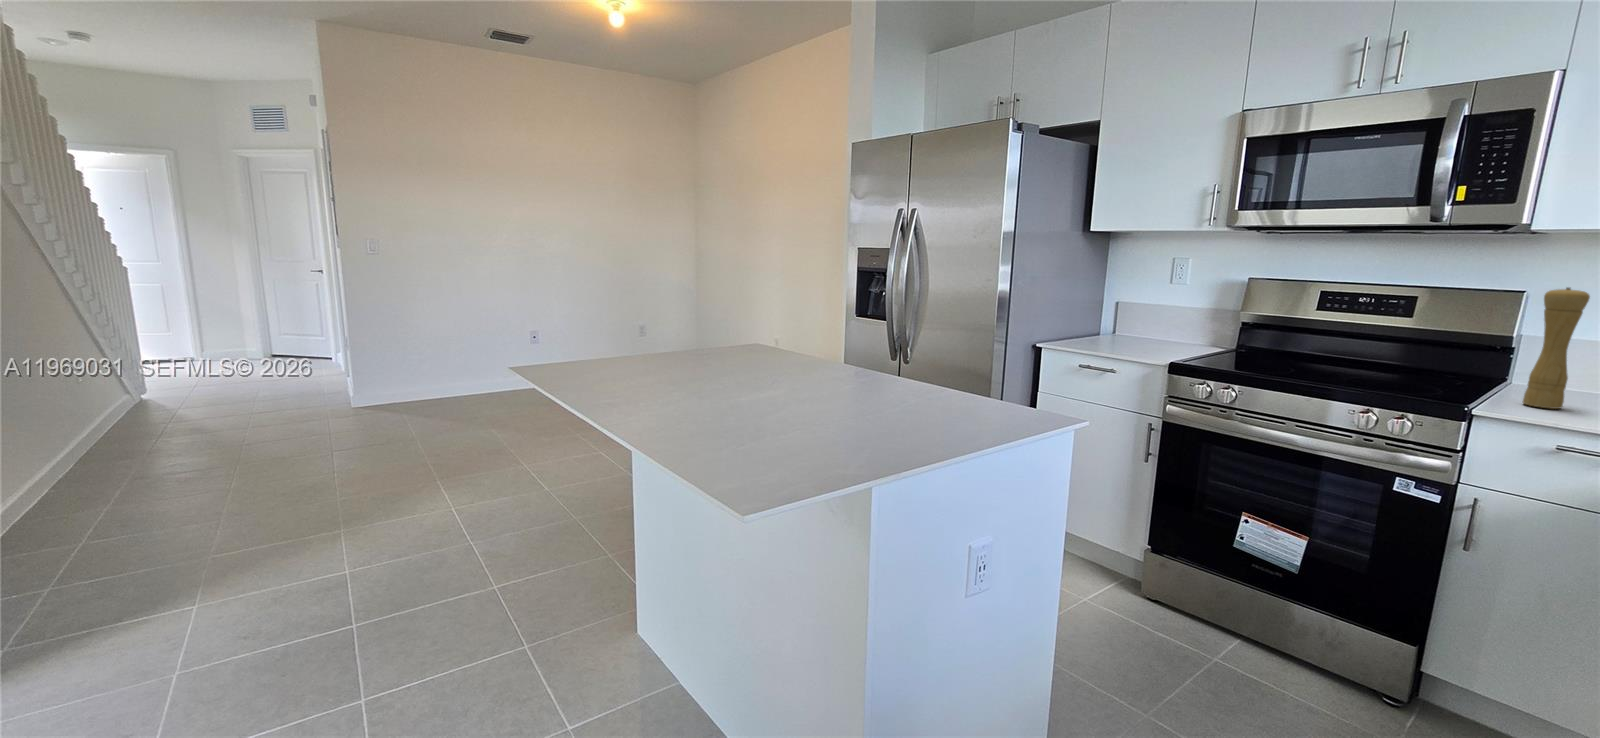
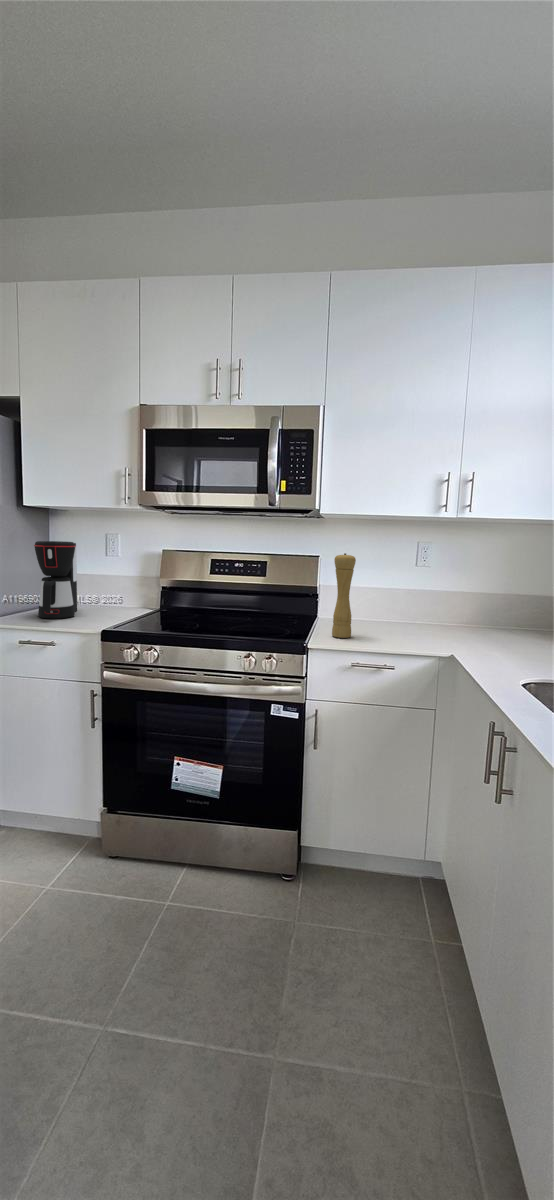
coffee maker: none [1096,266,1144,347] -> present [34,541,77,619]

